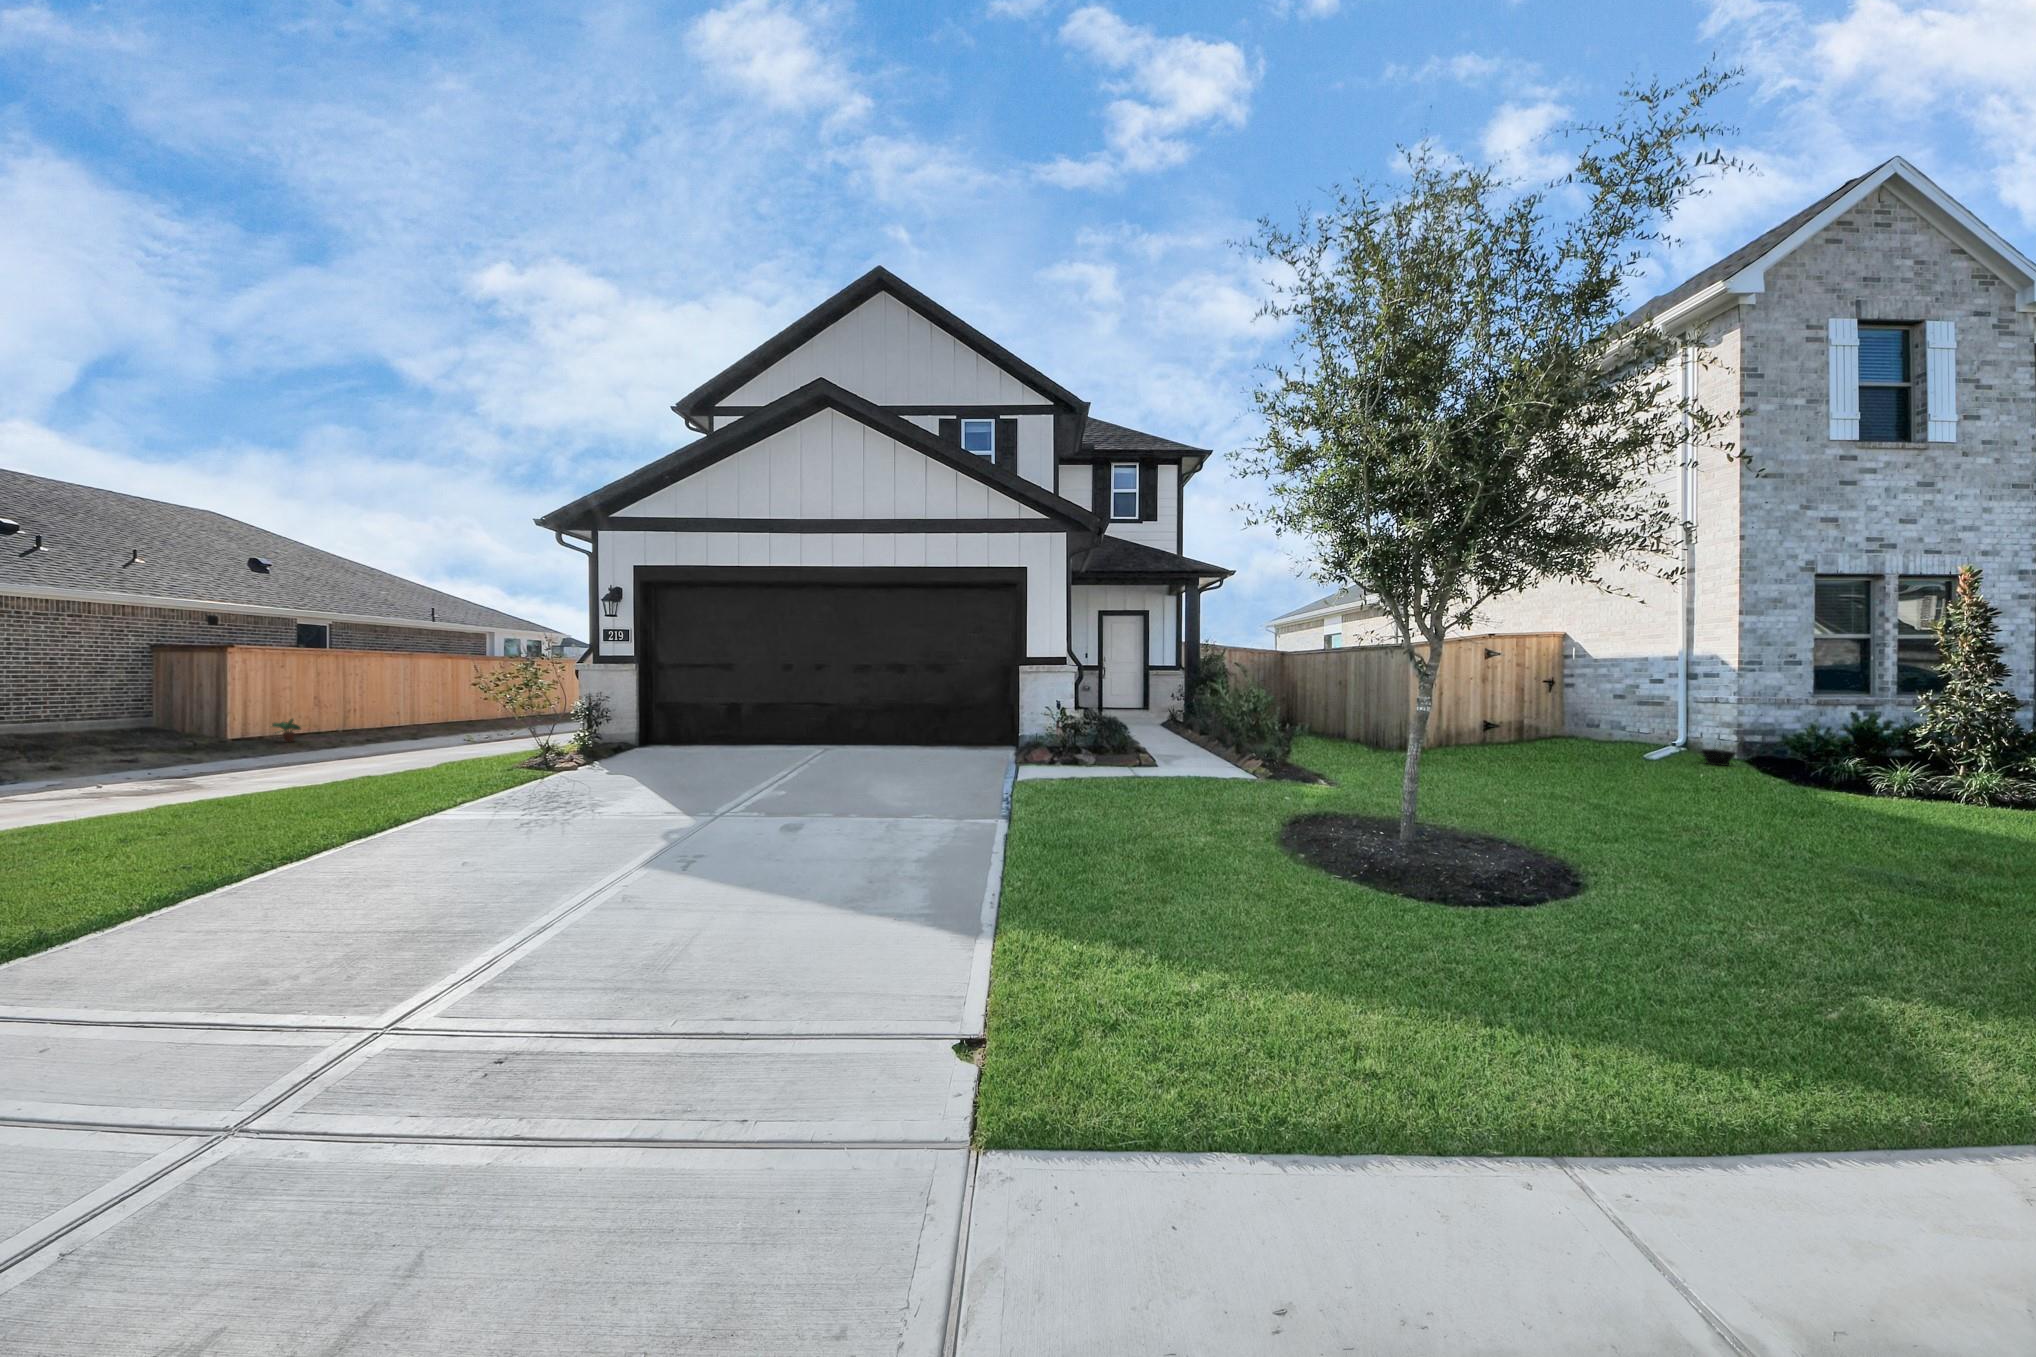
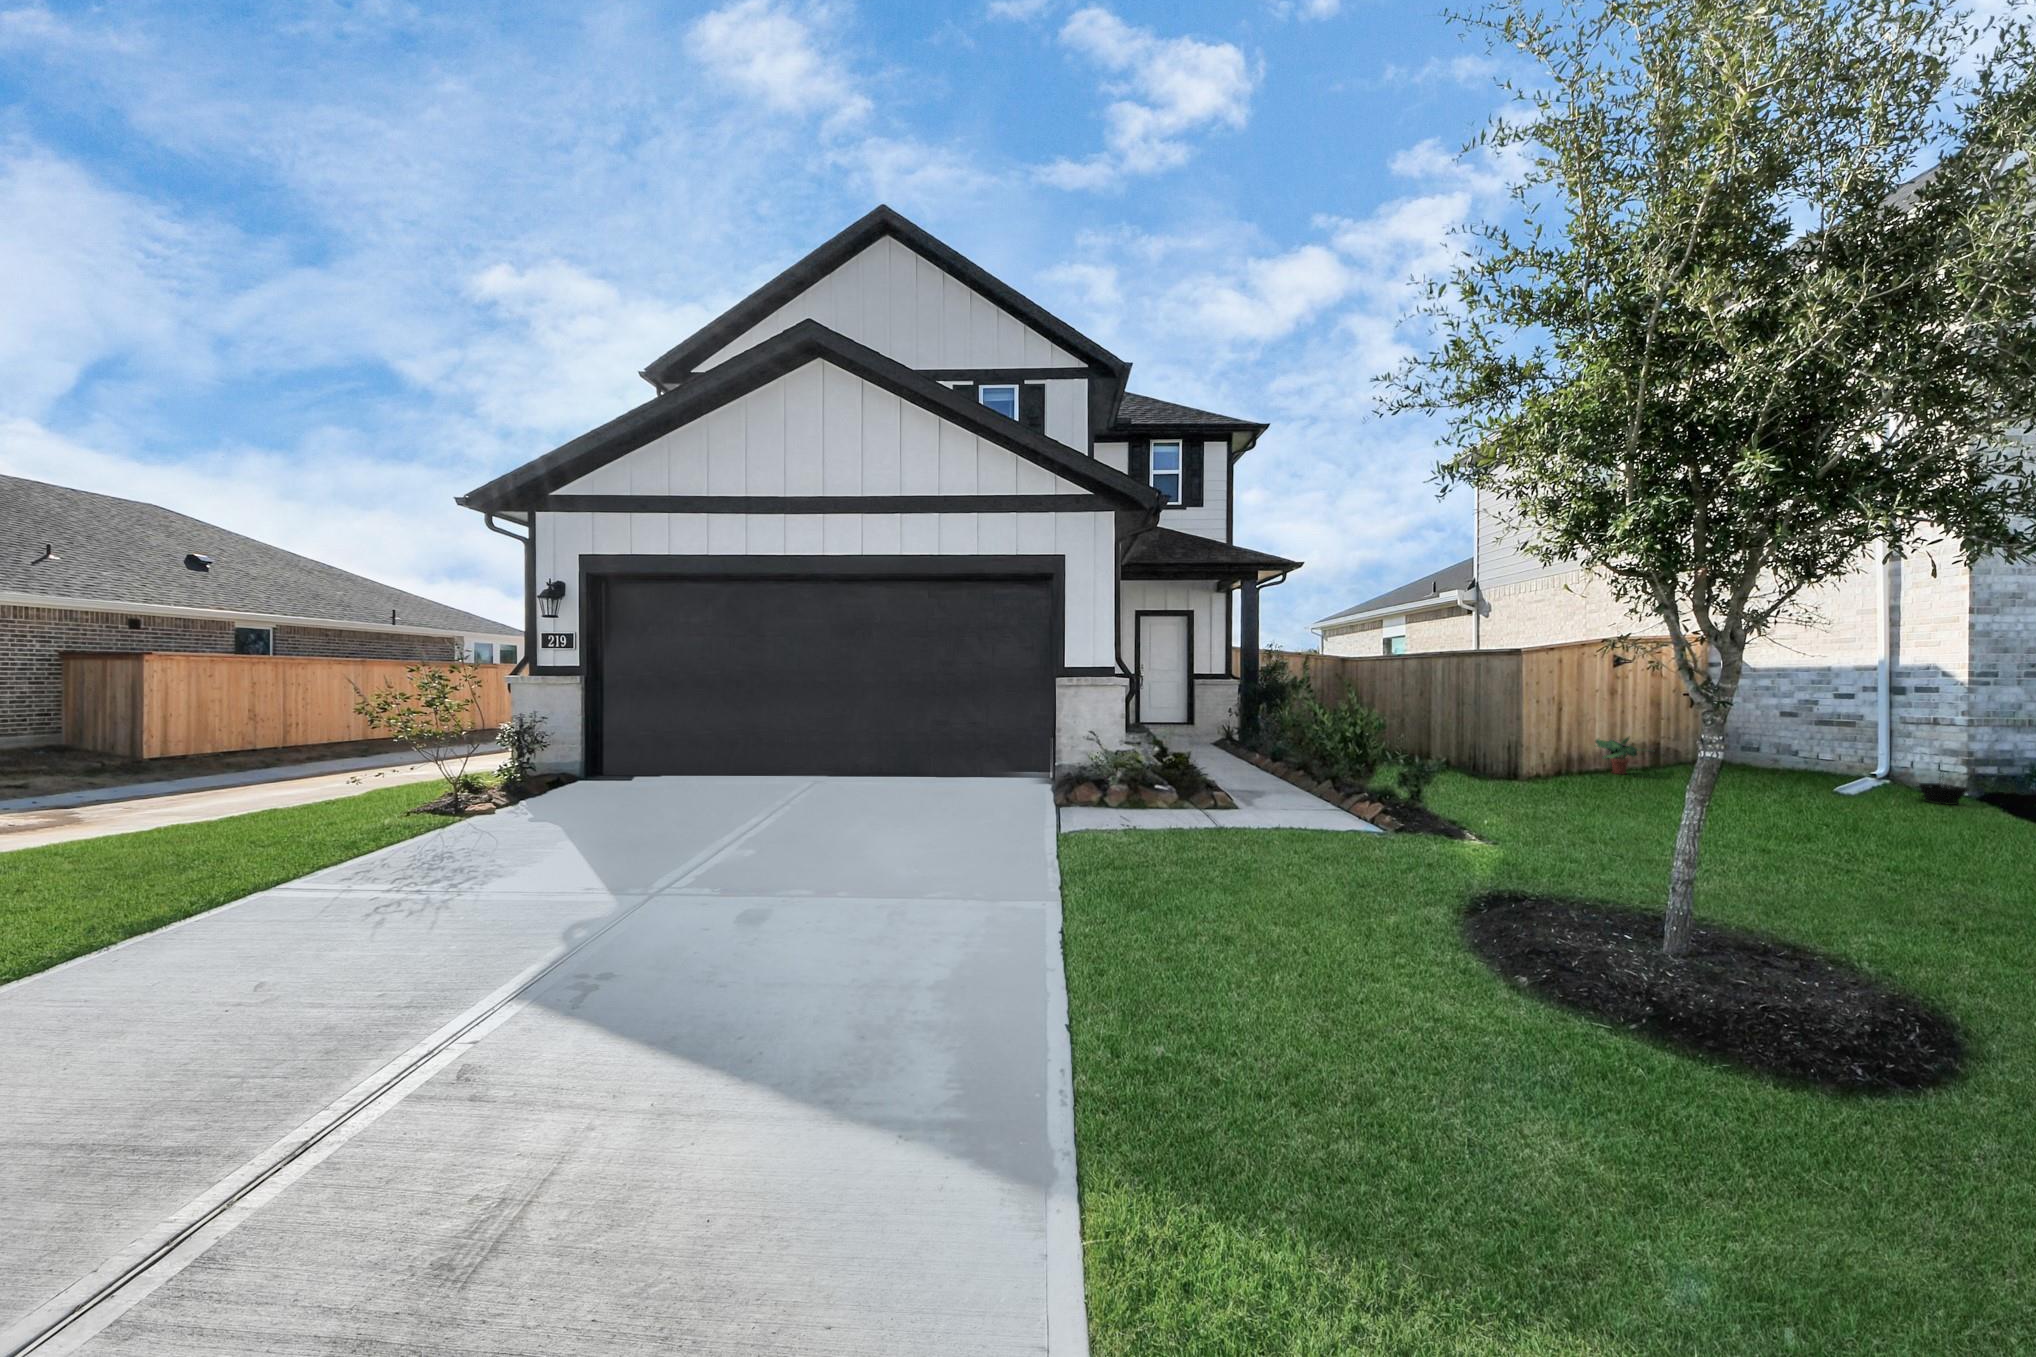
potted plant: present [272,719,300,742] -> present [1596,737,1639,774]

